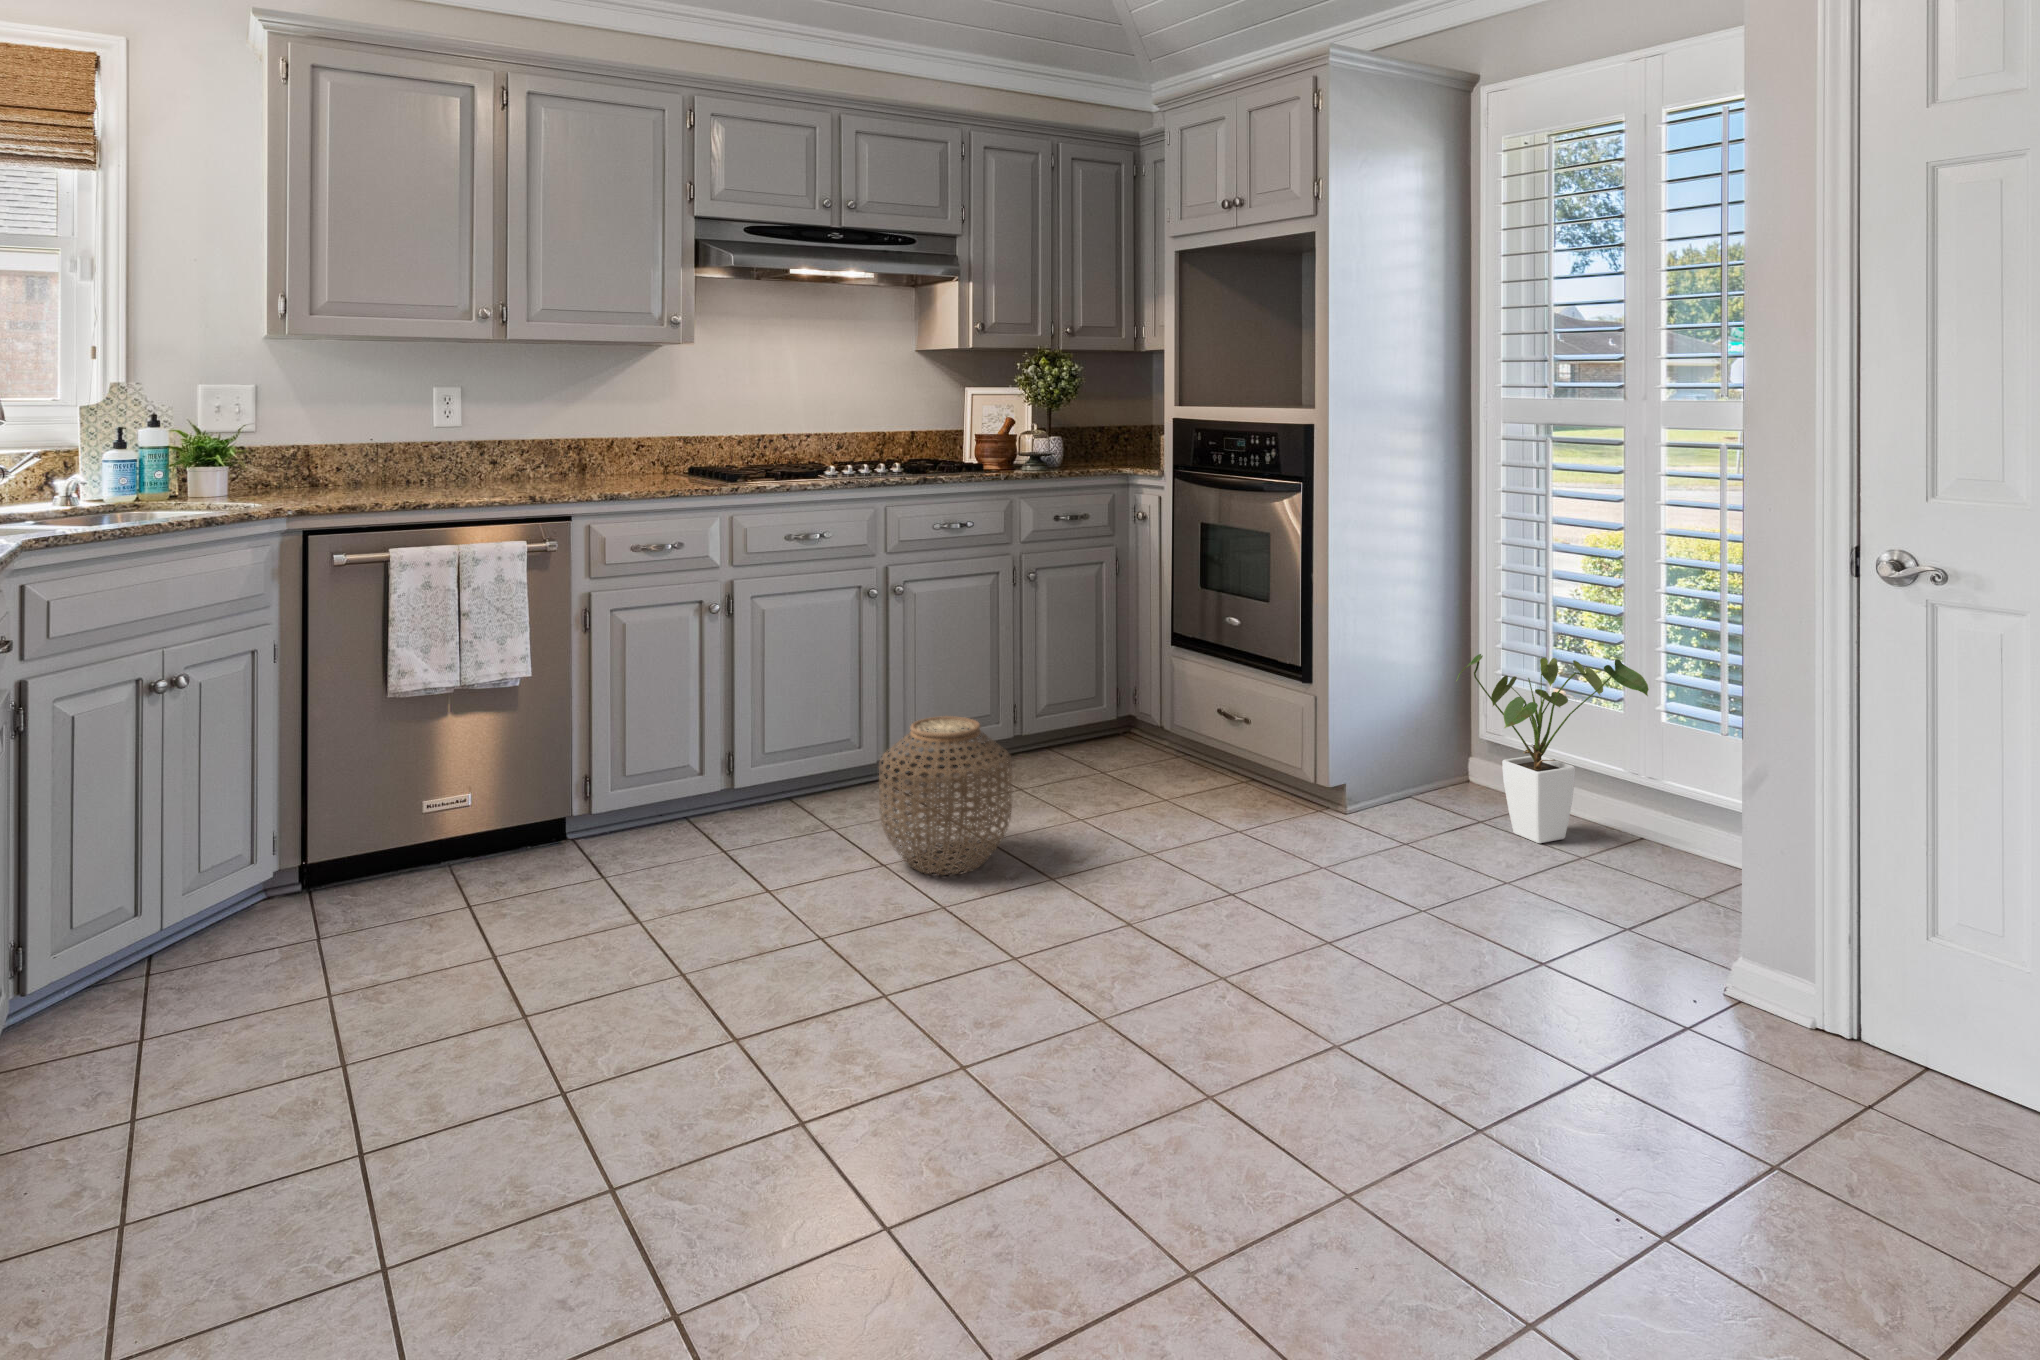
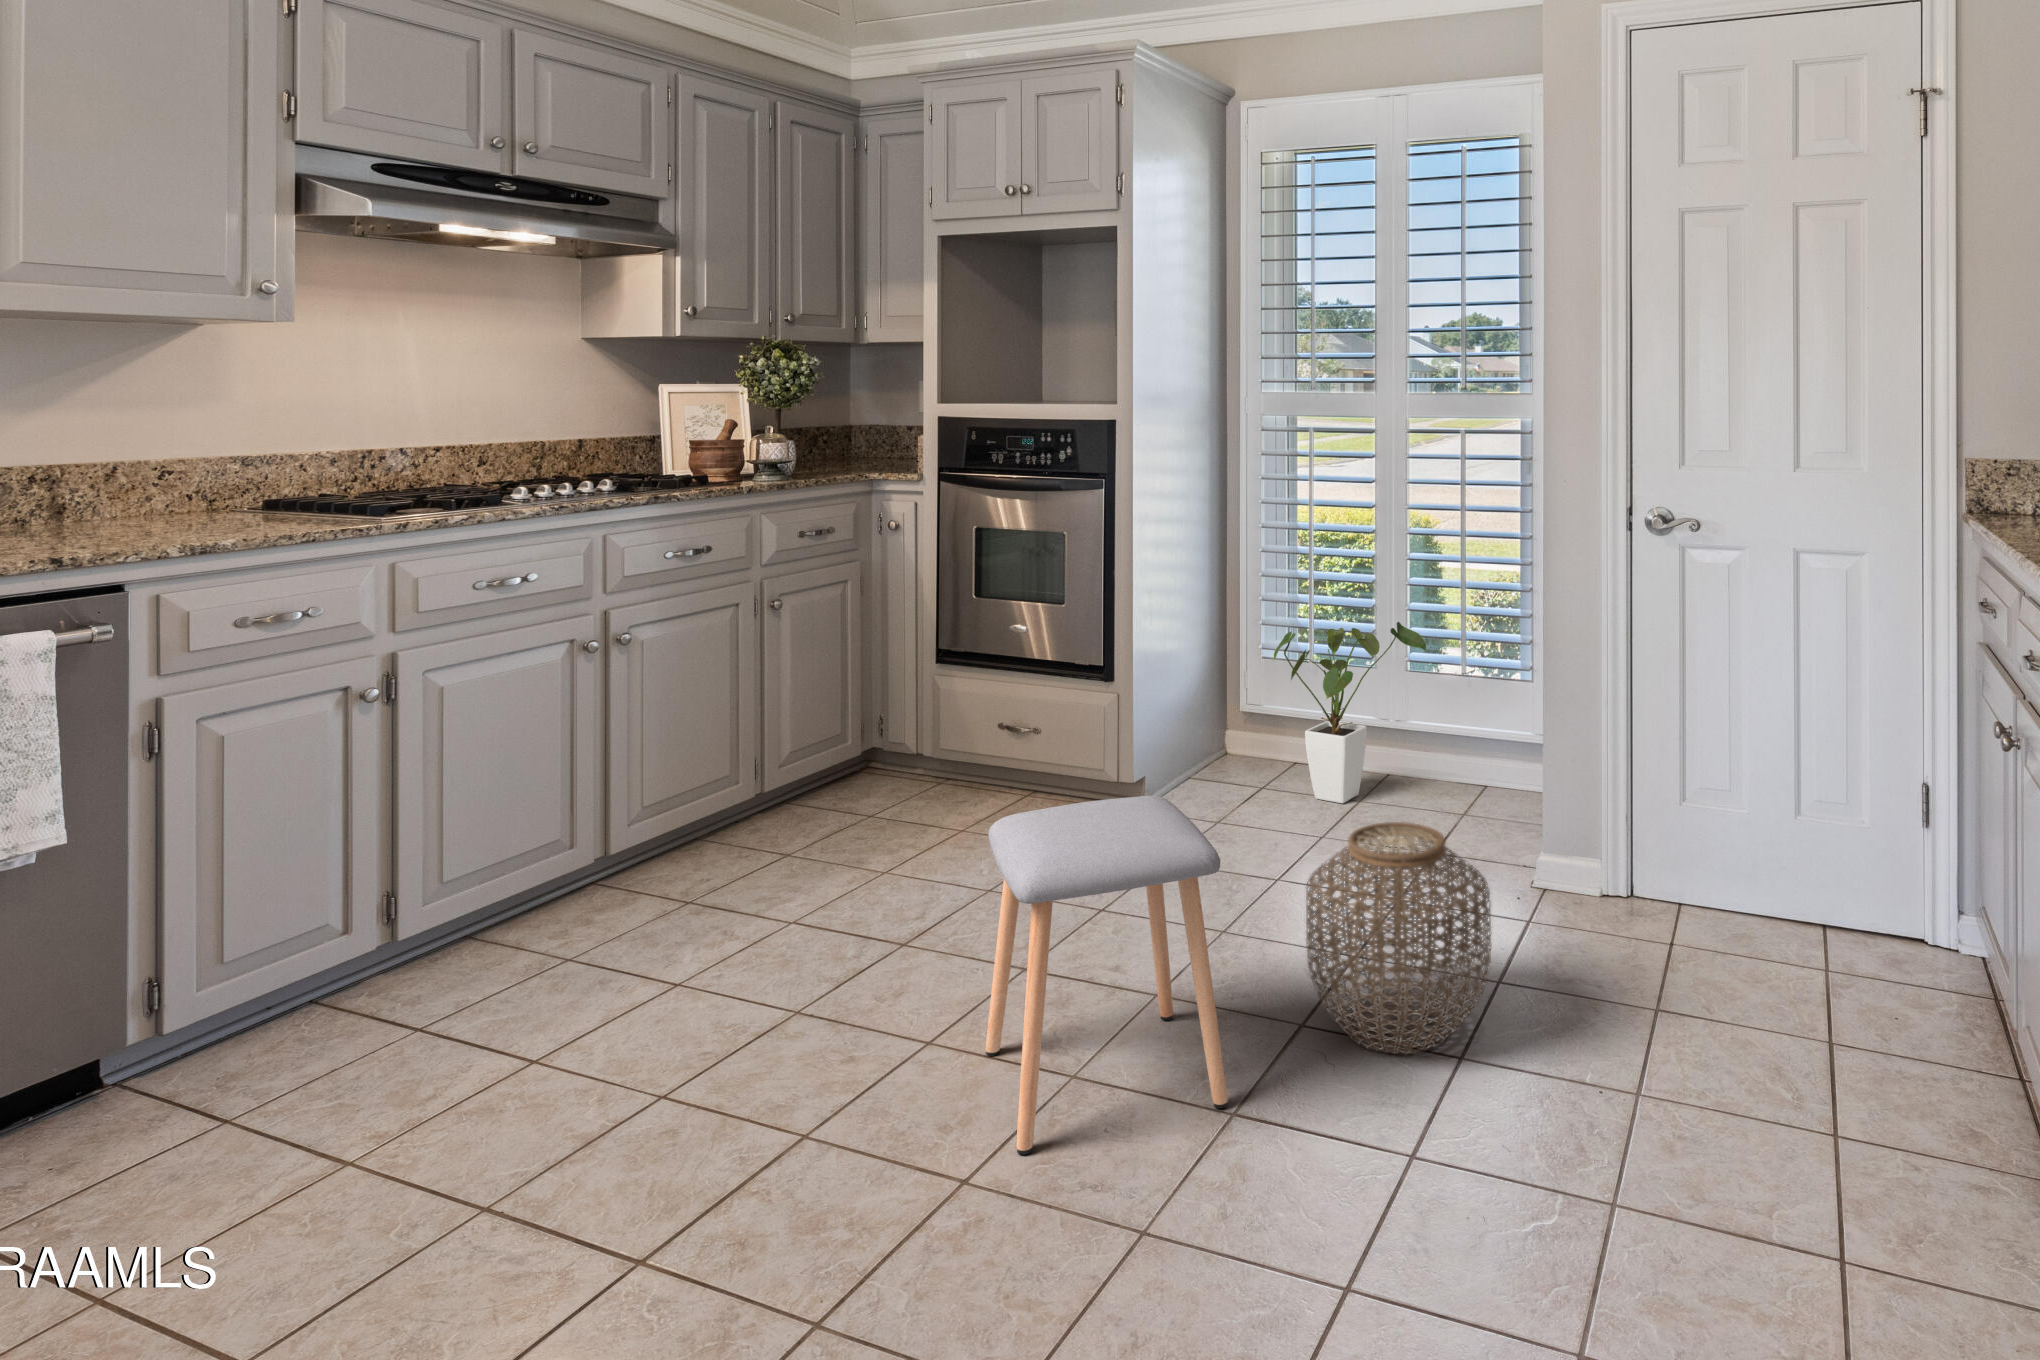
woven basket: present [879,716,1012,875] -> present [1306,822,1491,1055]
stool: none [1005,763,1205,1052] -> present [985,796,1228,1155]

